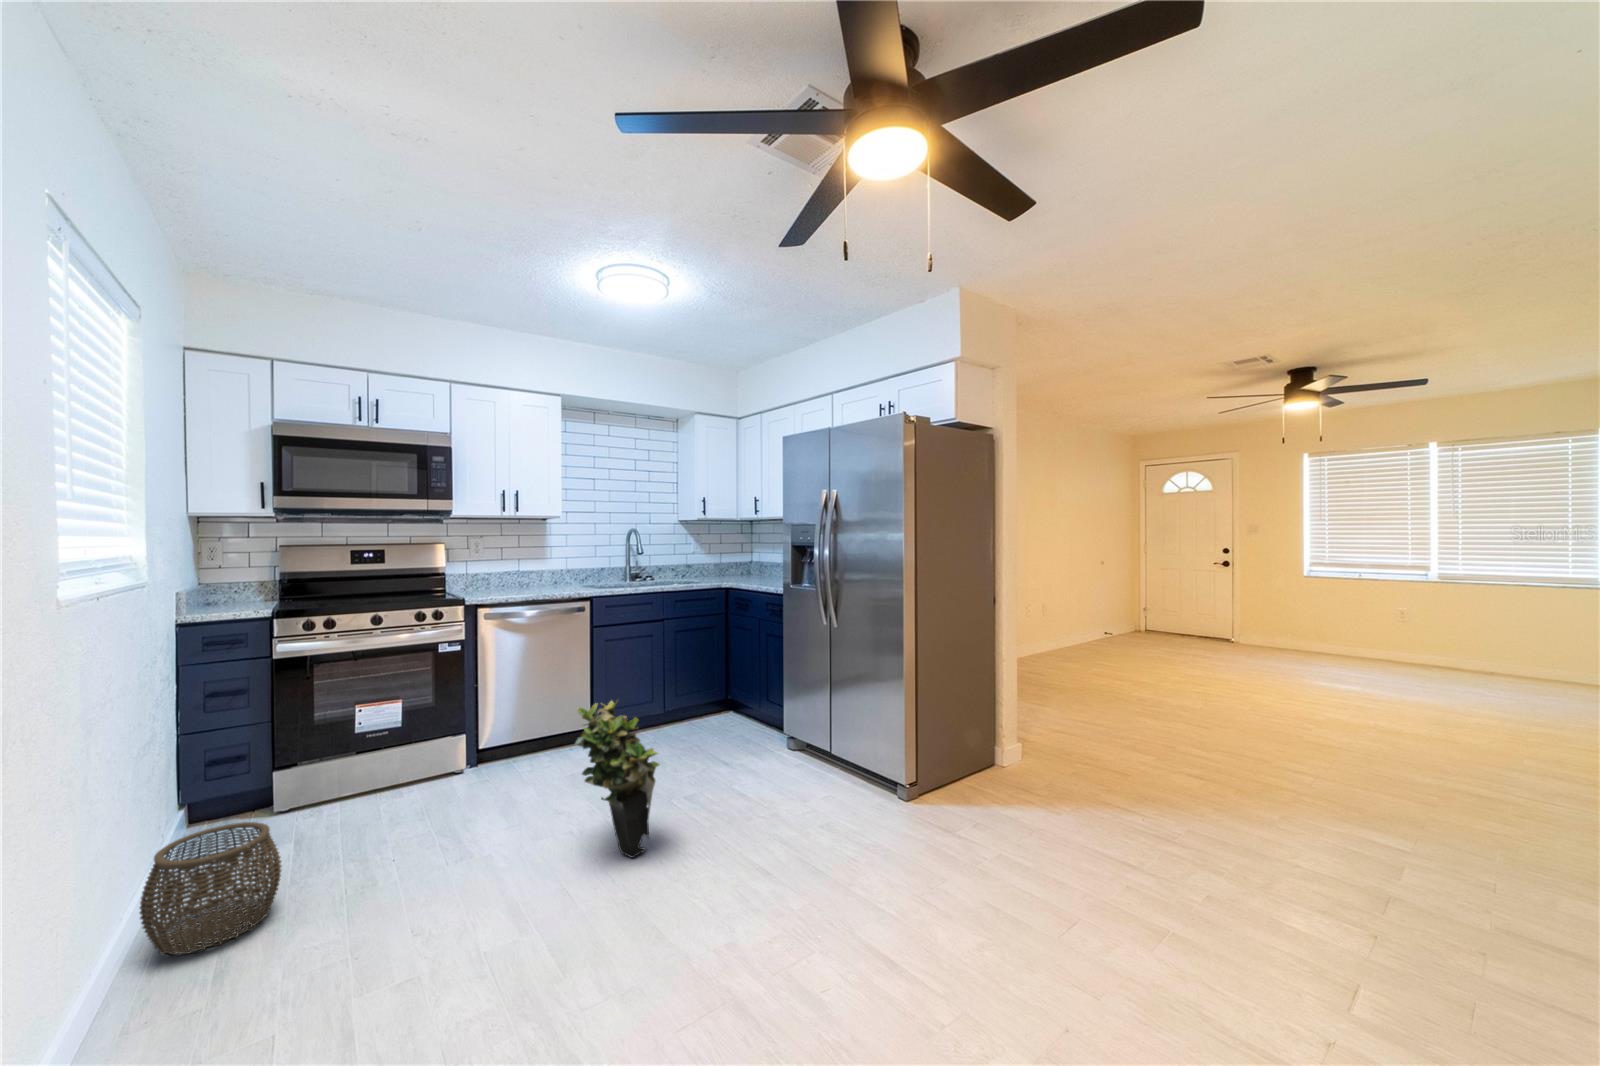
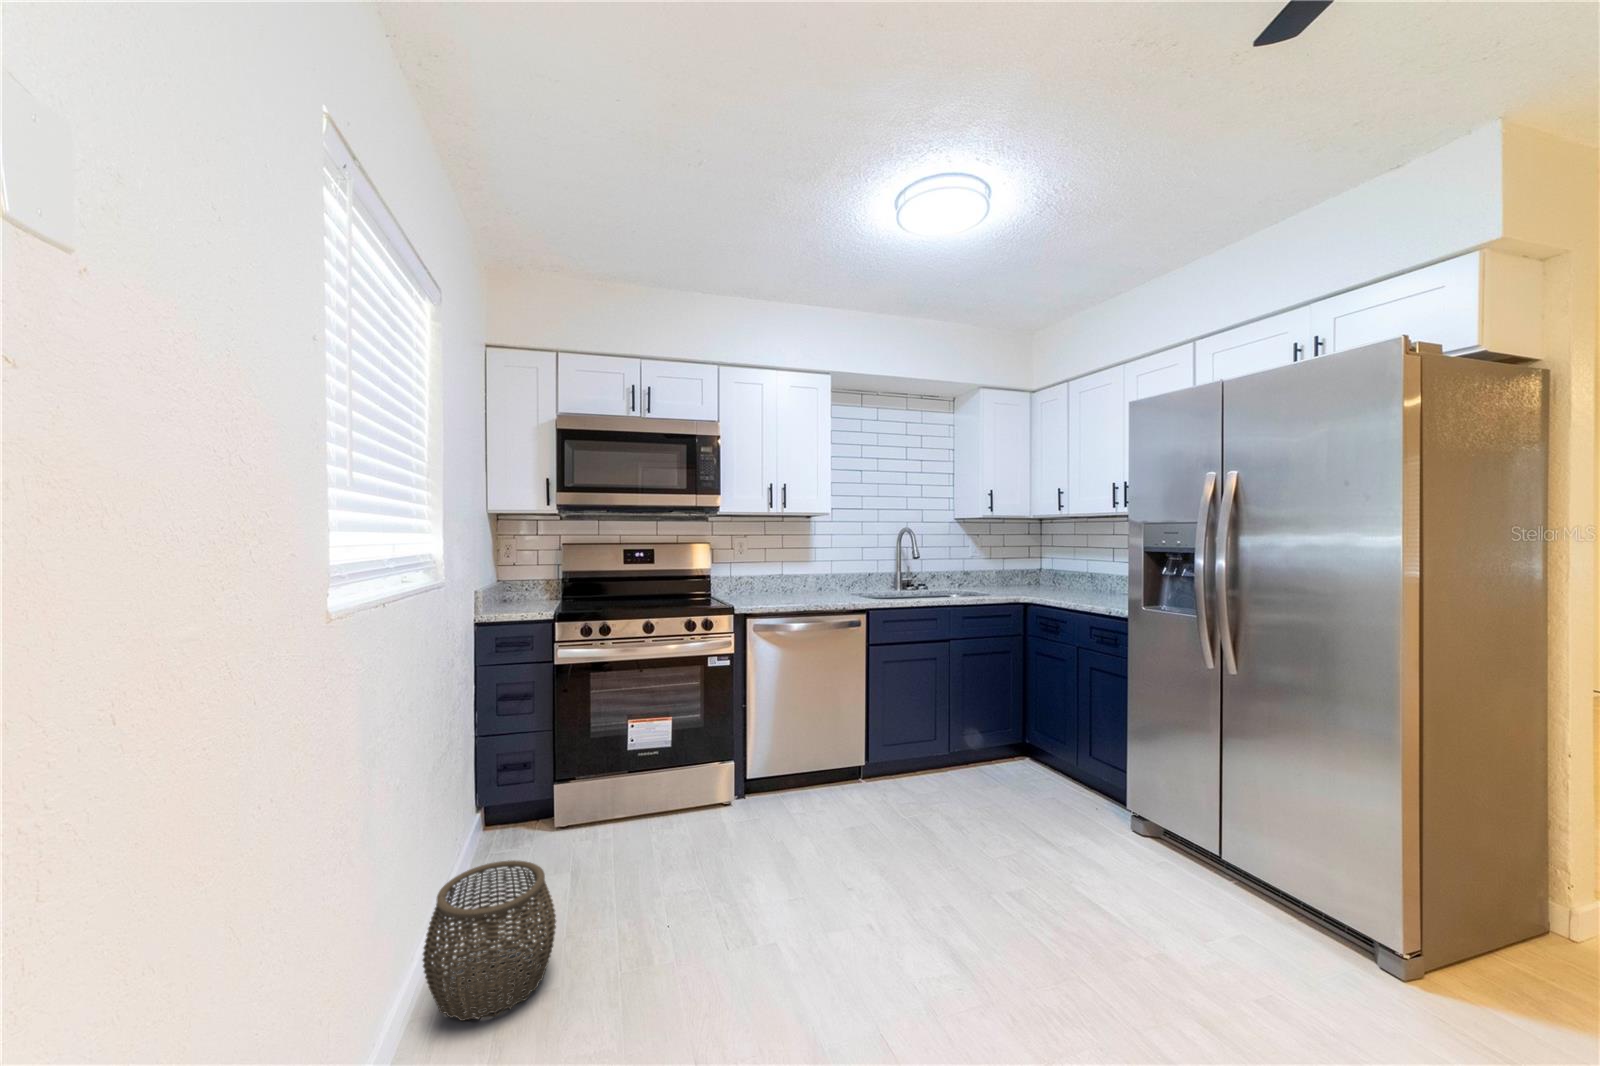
potted plant: present [575,701,660,858] -> none [880,757,1001,997]

